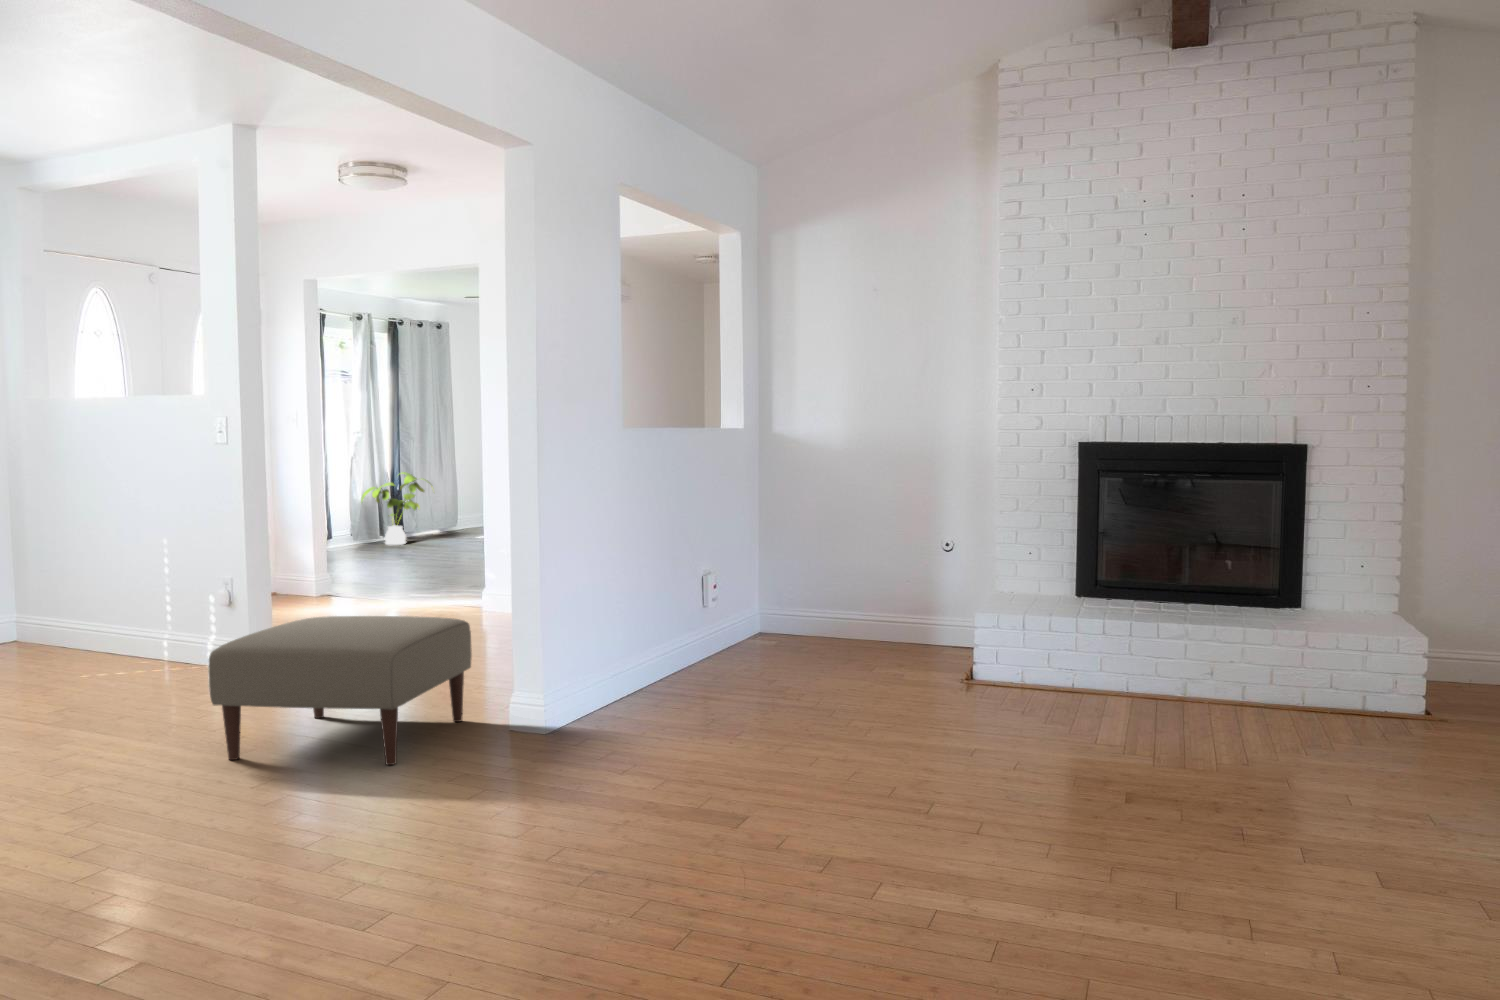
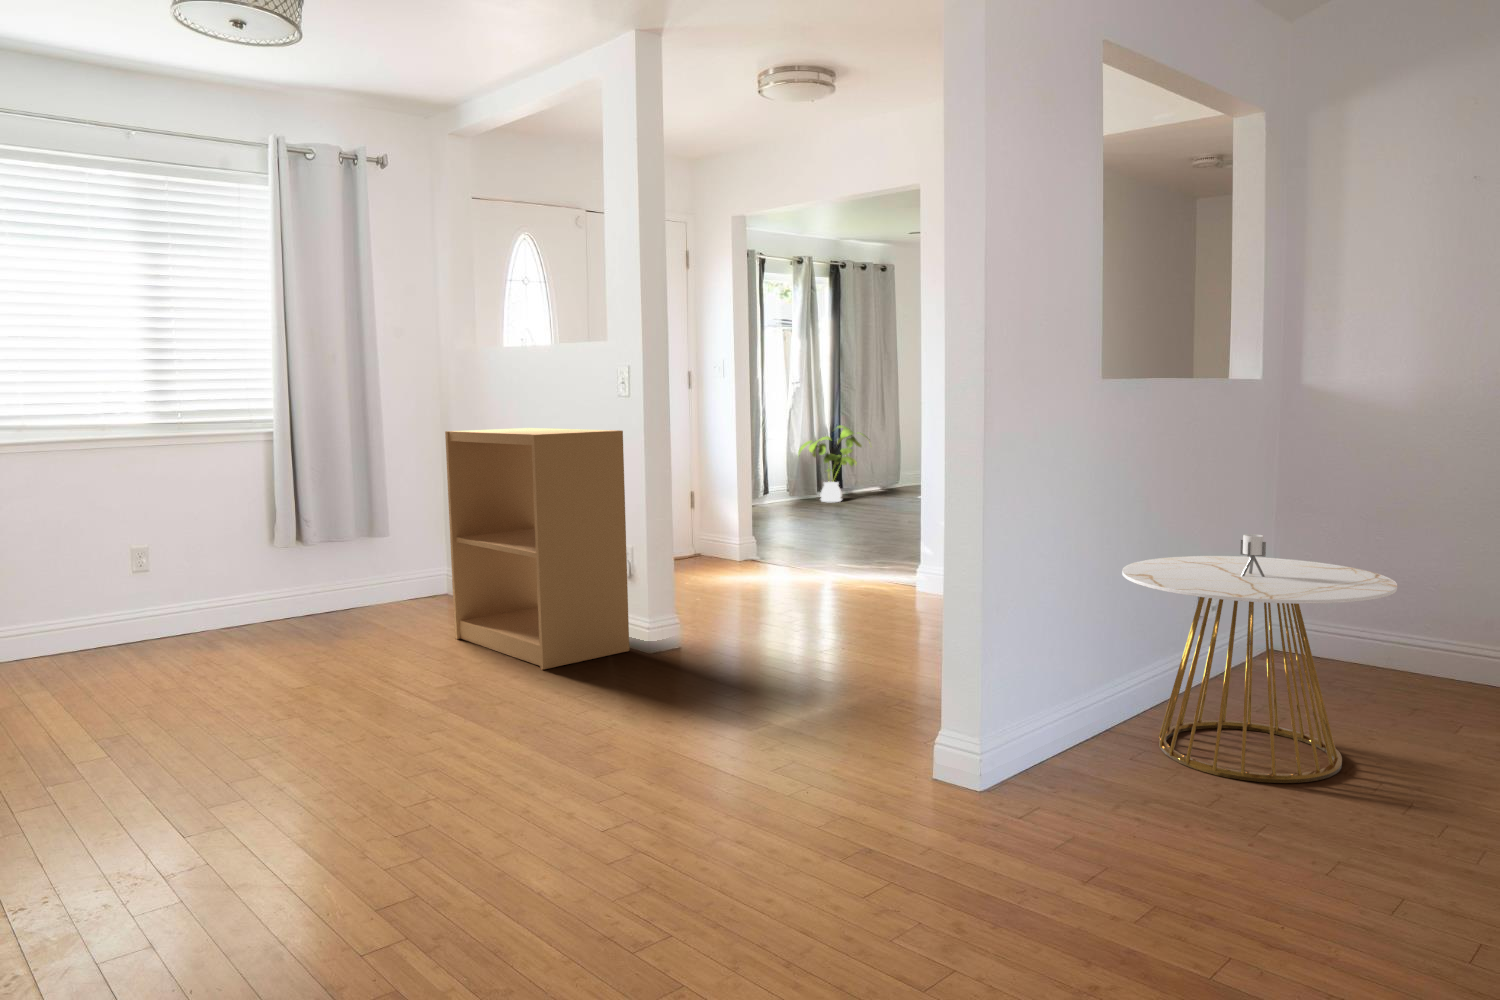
bookshelf: none [29,472,233,690] -> present [445,428,629,669]
side table: none [647,533,816,698] -> present [1122,534,1397,783]
ottoman: present [209,616,472,765] -> none [557,615,875,835]

